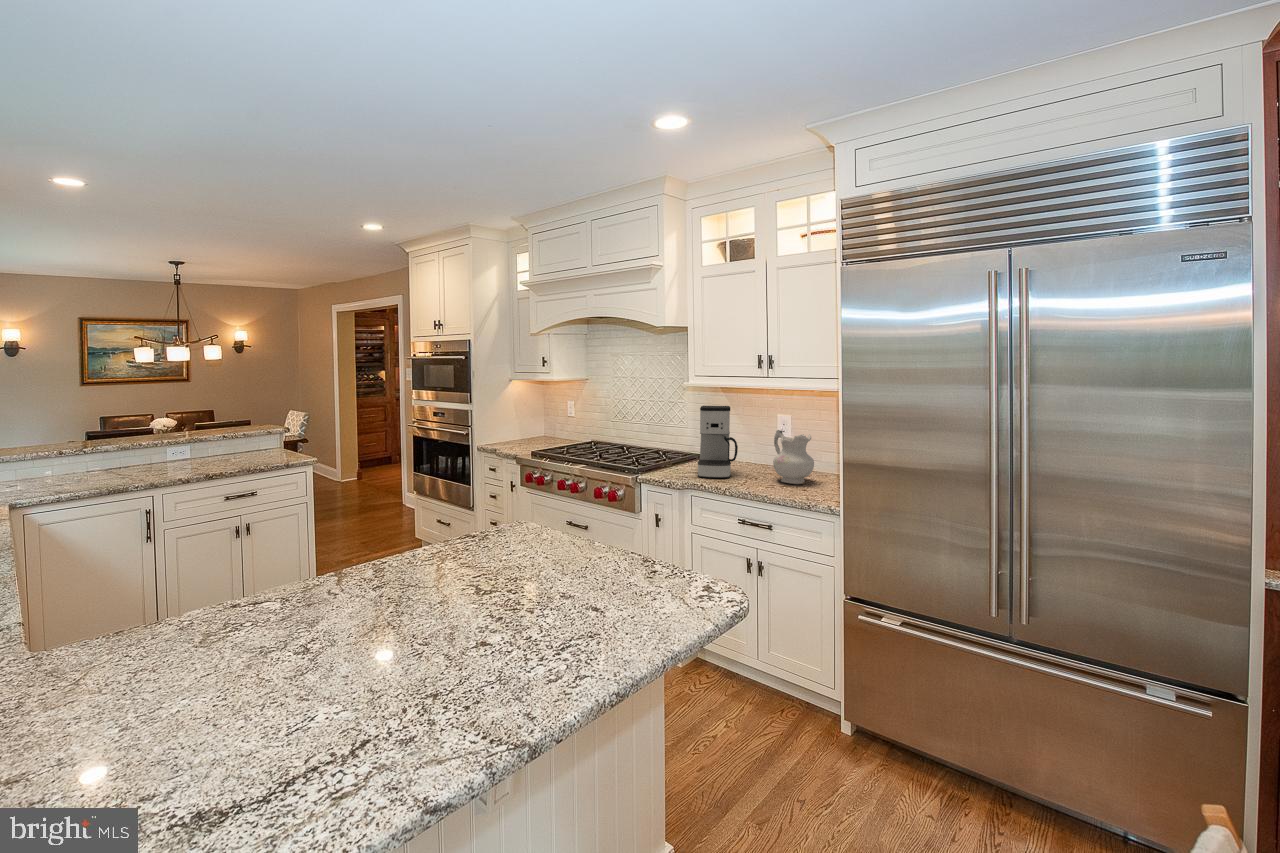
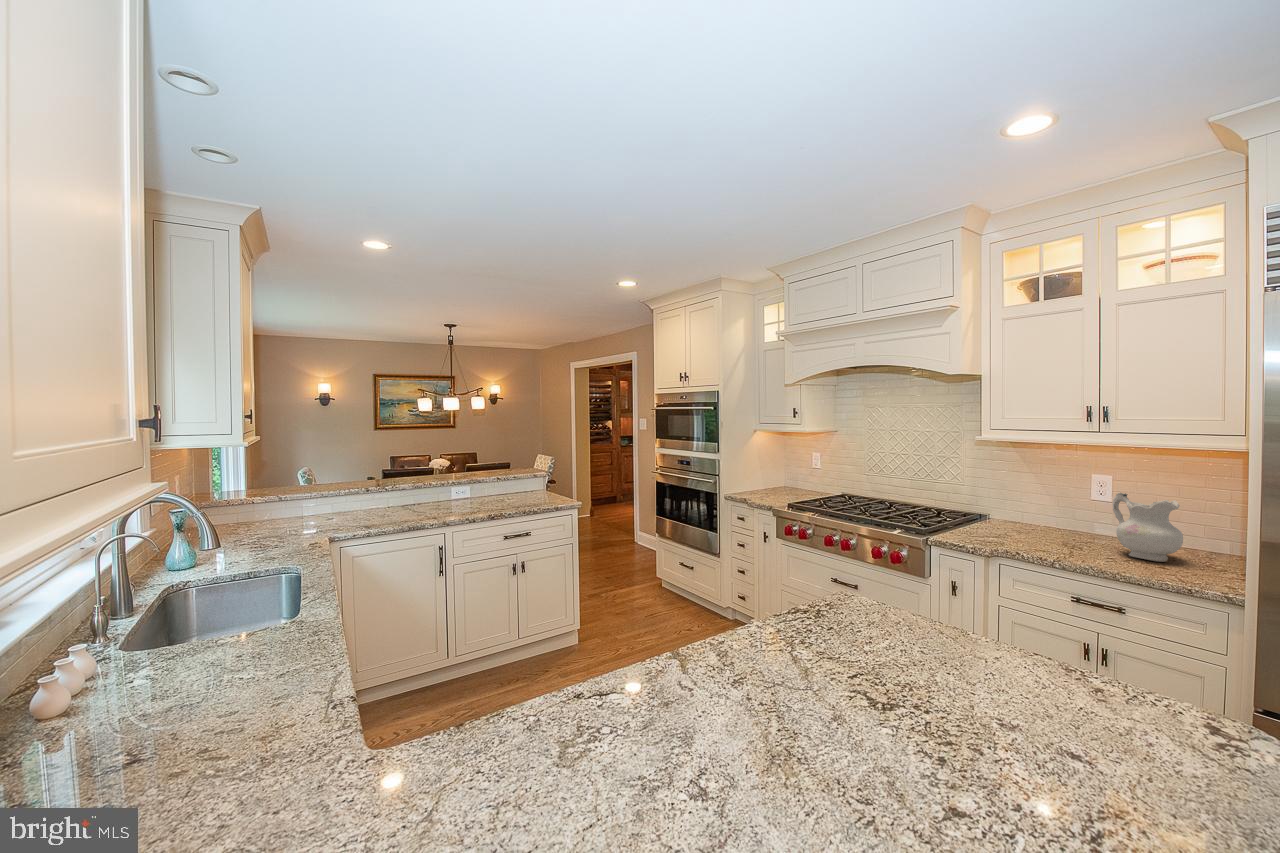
coffee maker: present [697,406,738,478] -> none [1001,461,1059,547]

